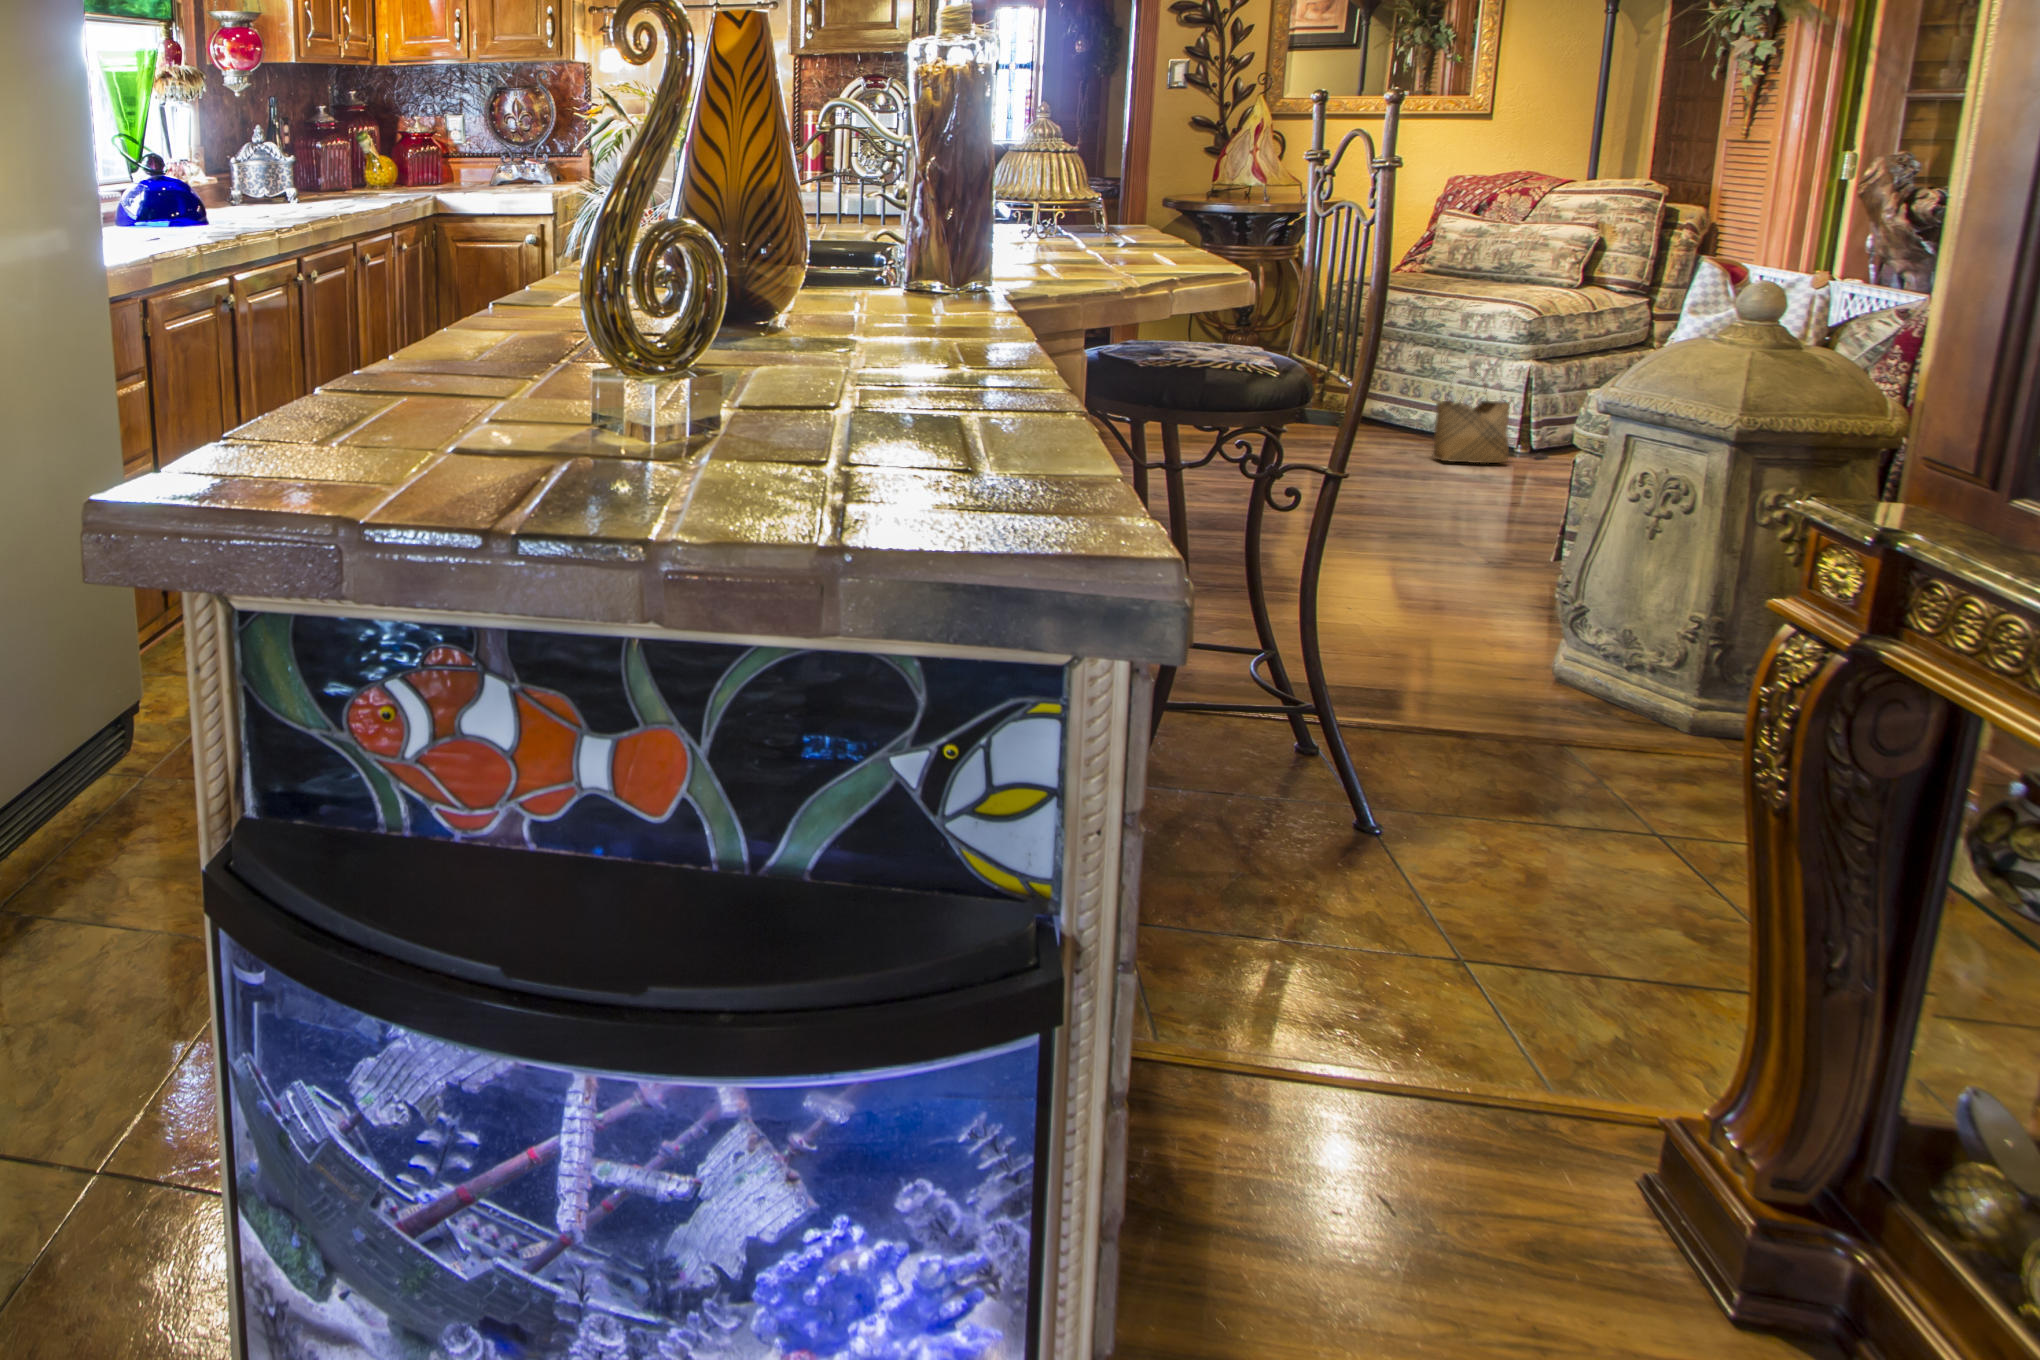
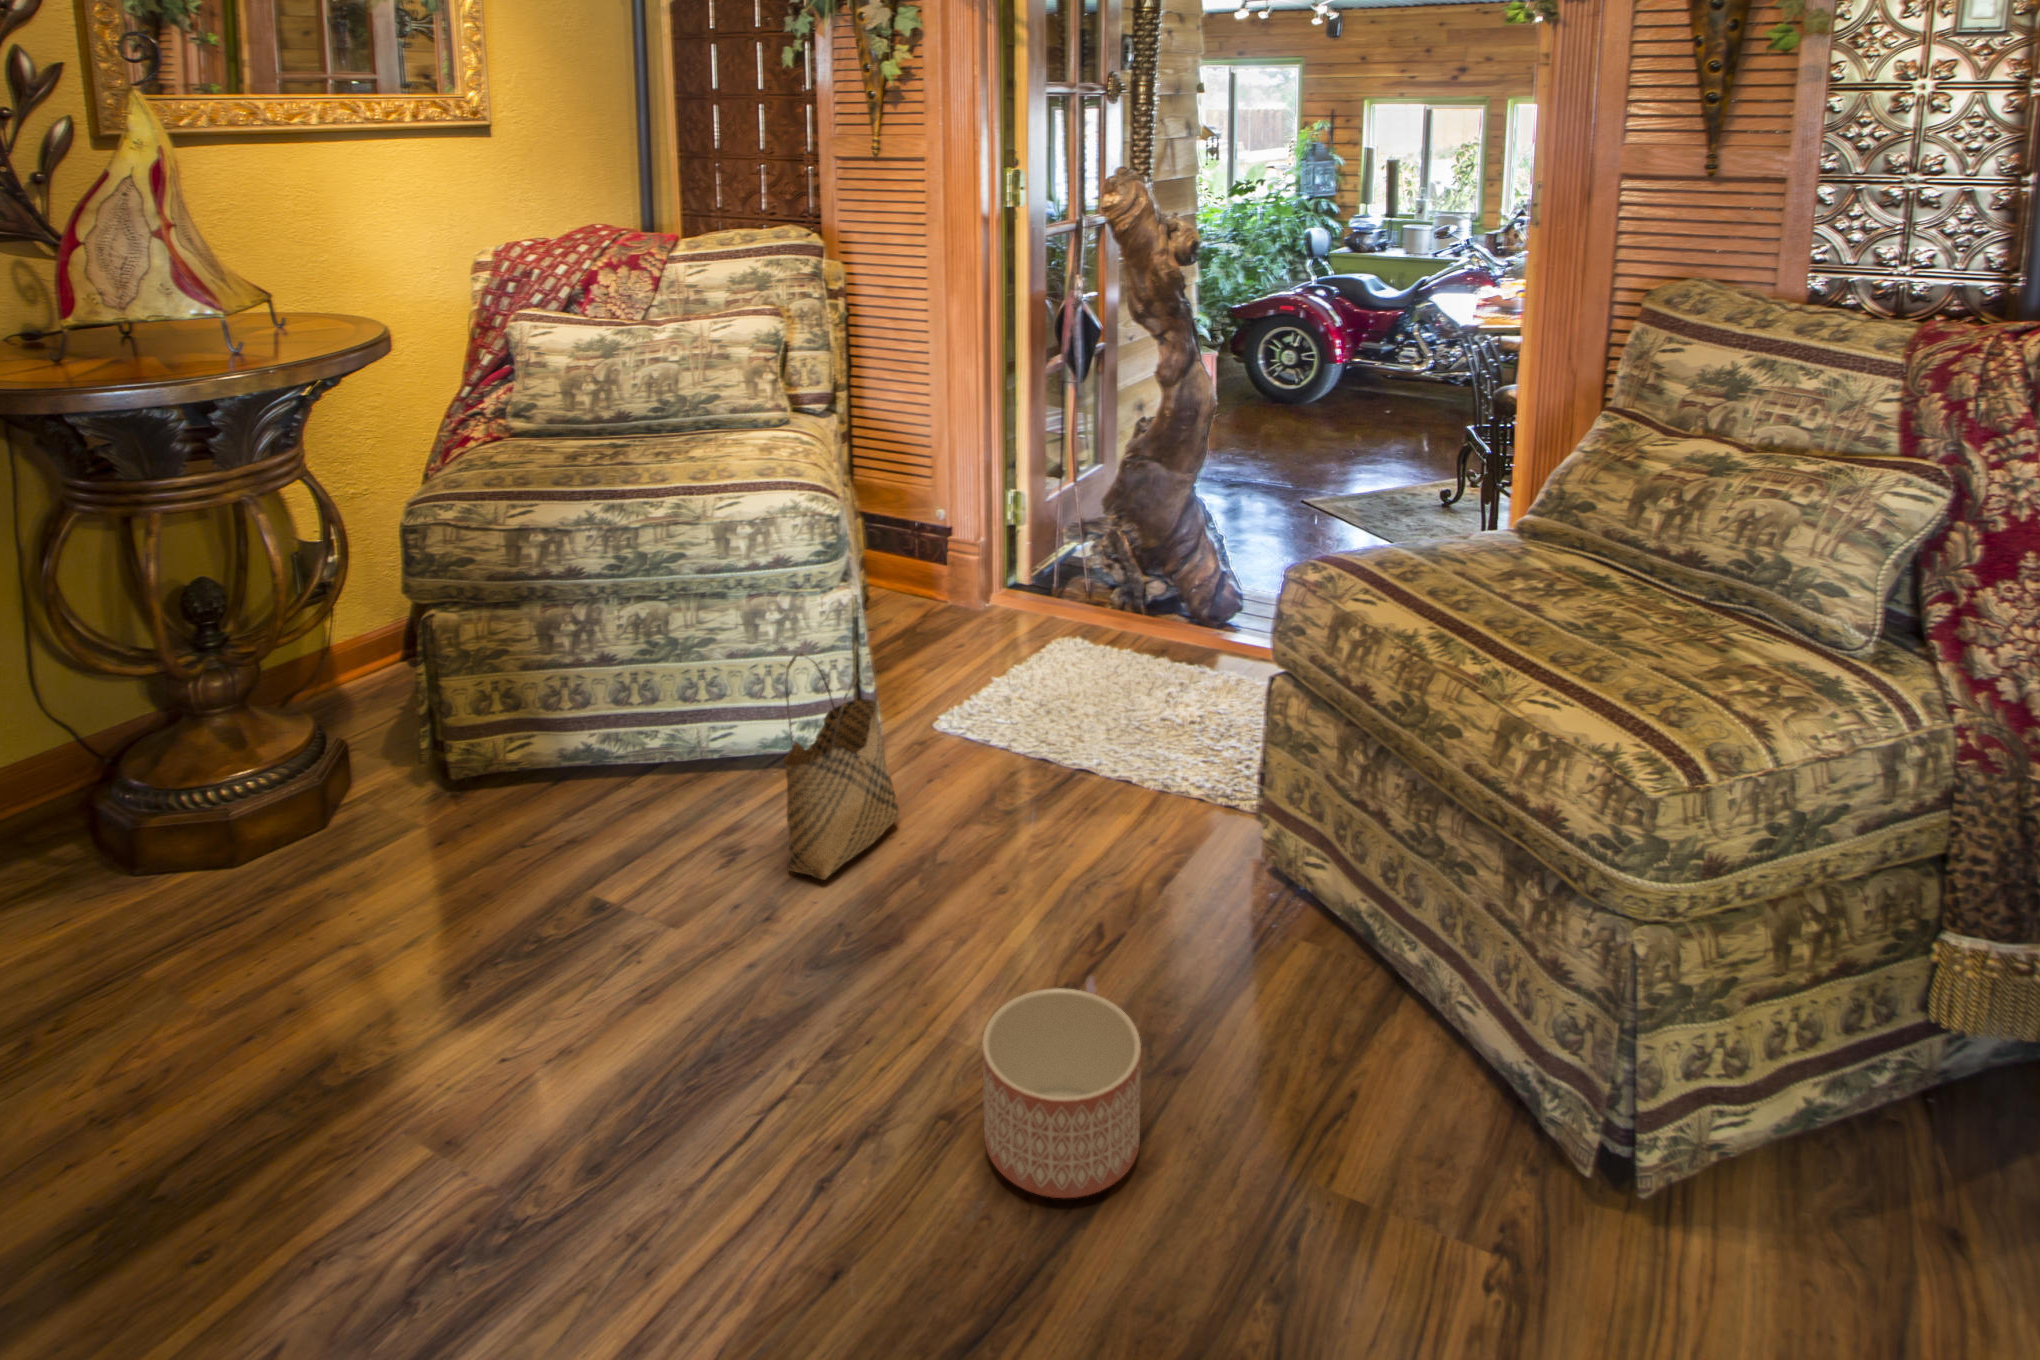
planter: none [1403,455,1479,514] -> present [982,988,1141,1198]

